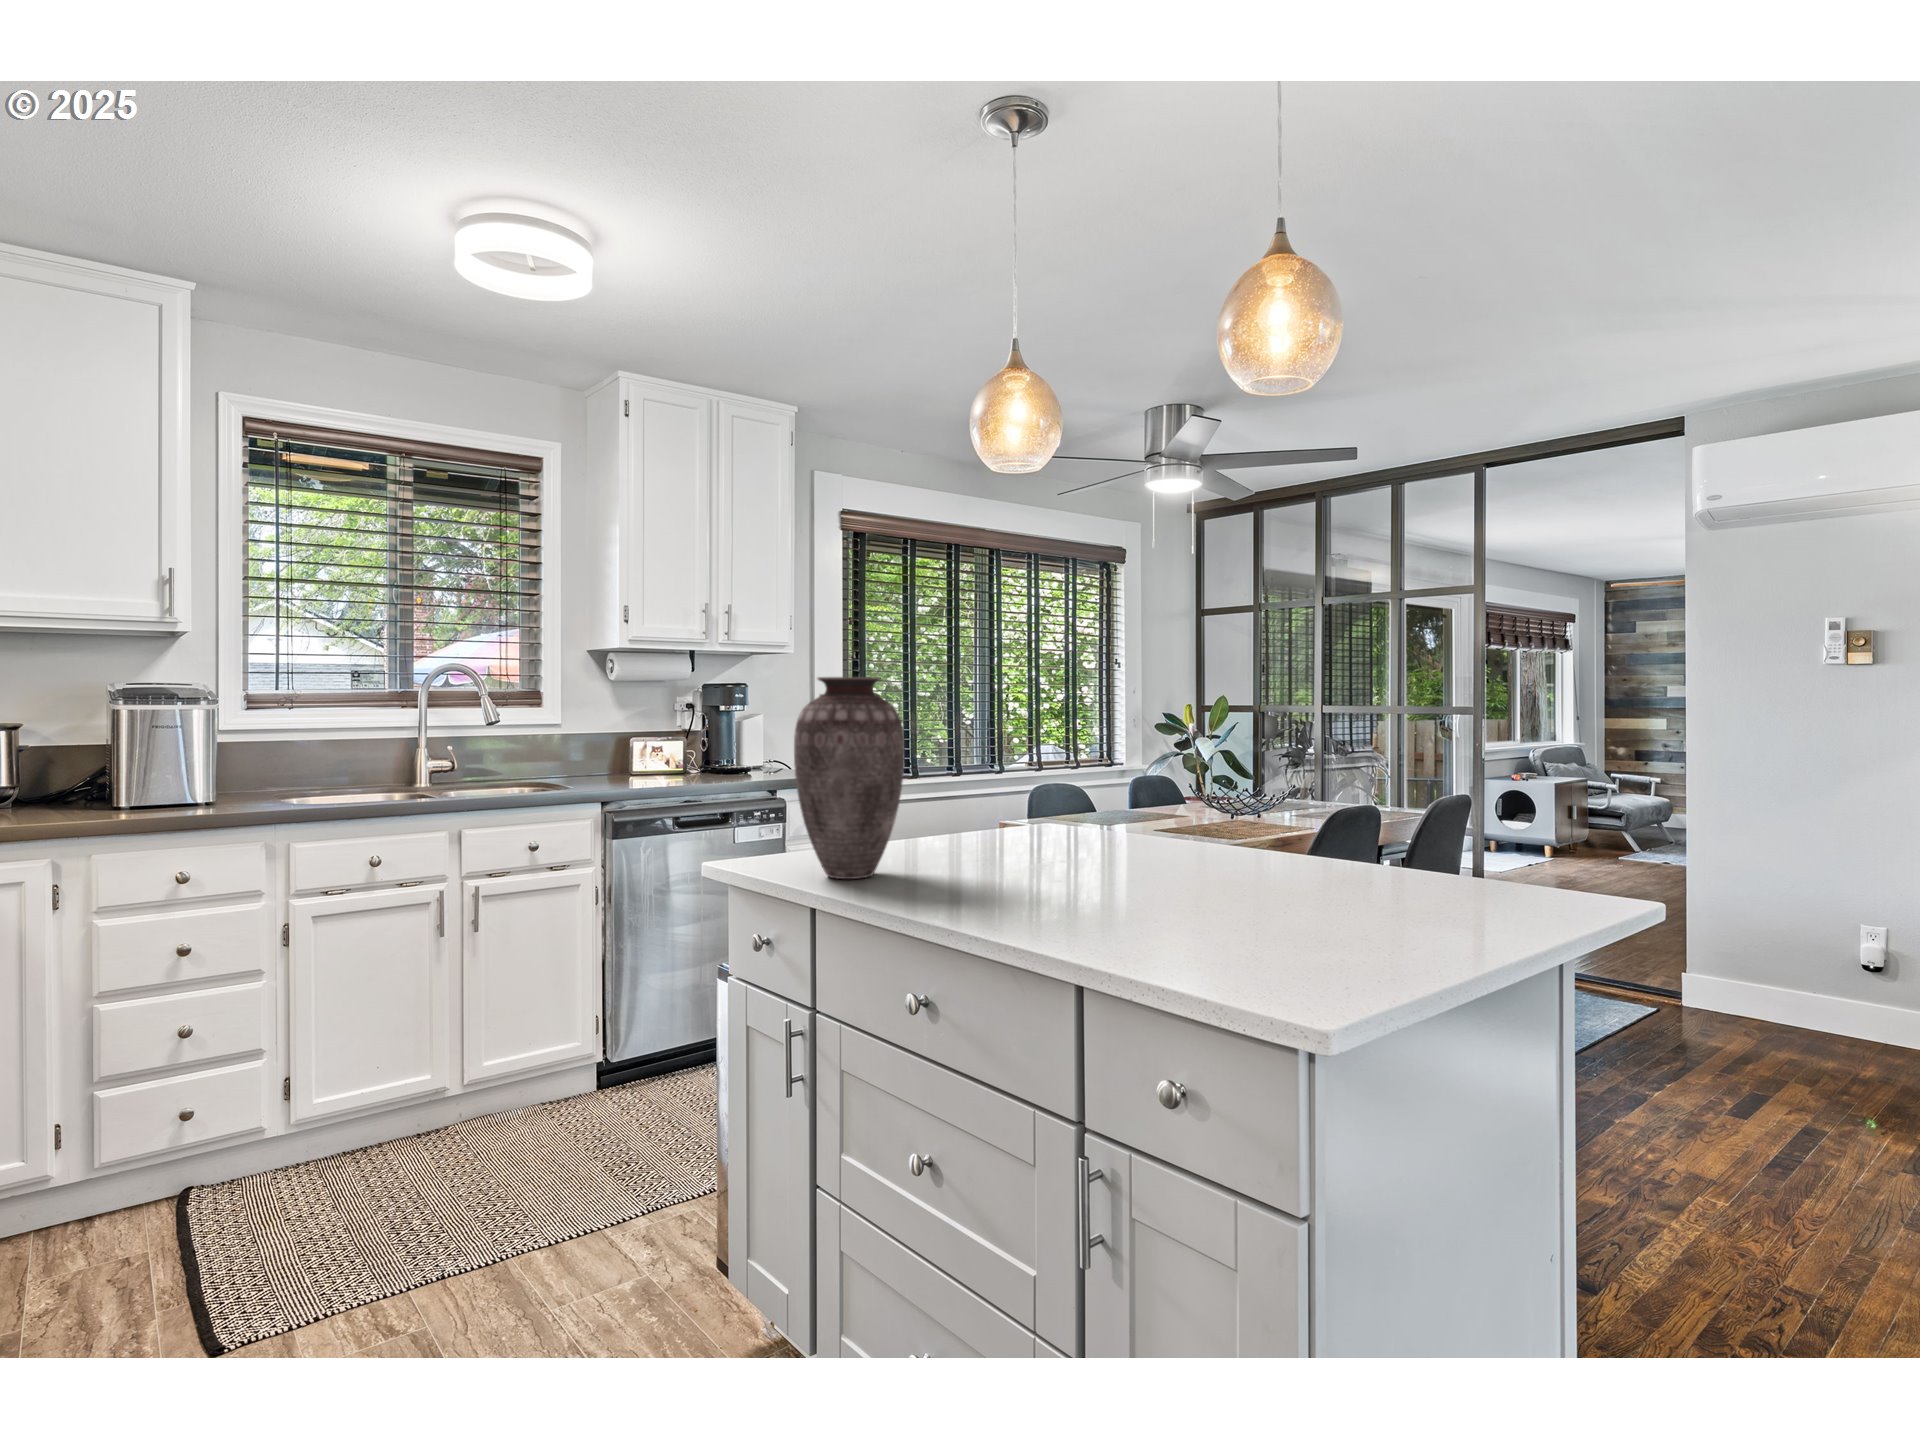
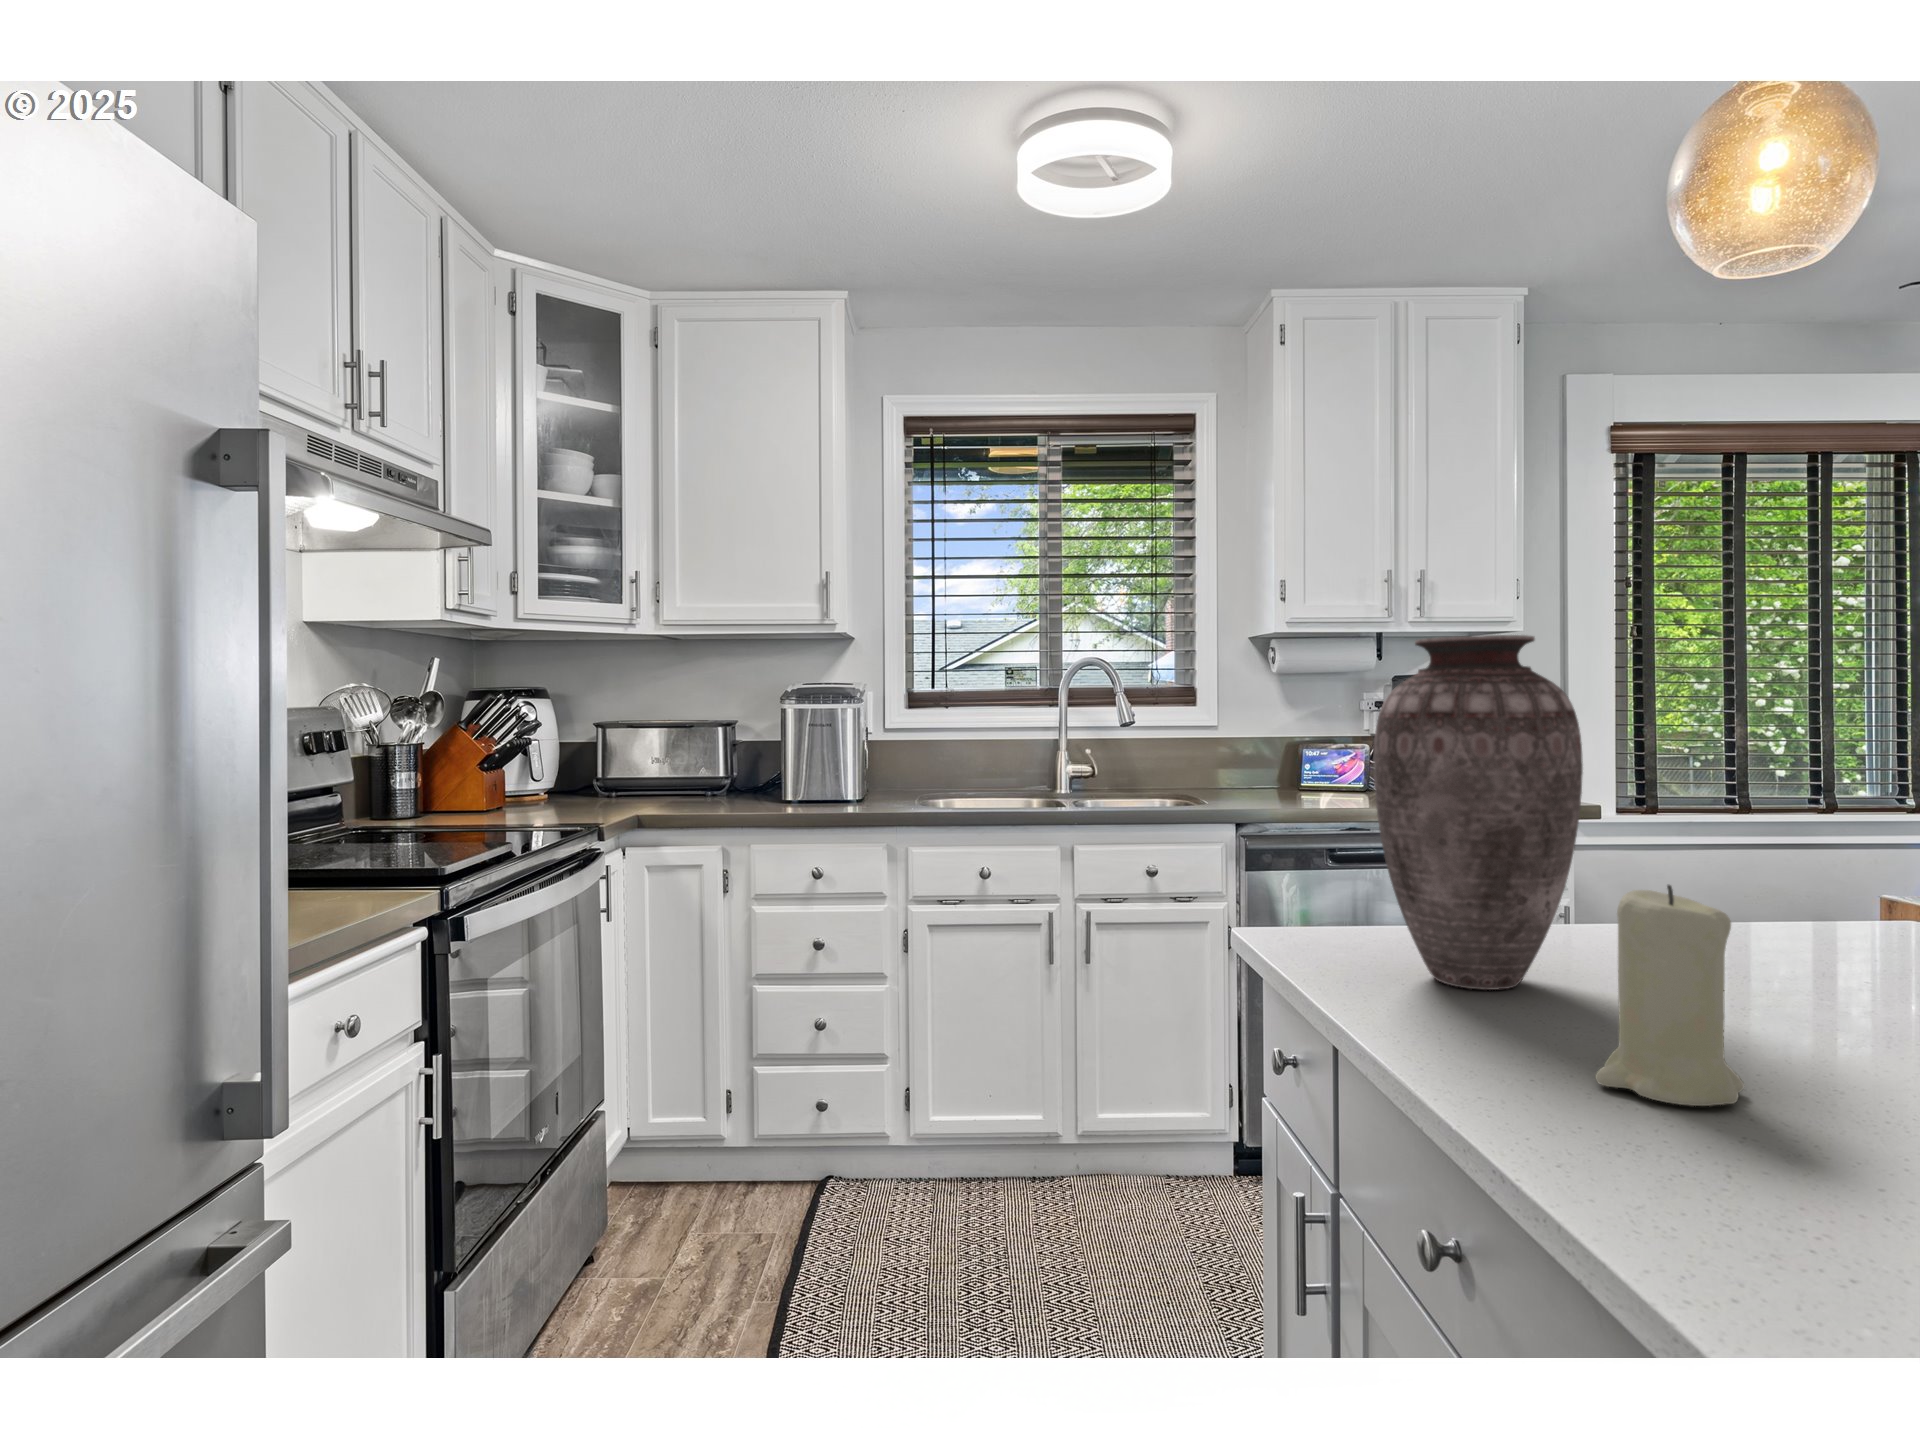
candle: none [935,805,993,908] -> present [1595,885,1744,1106]

